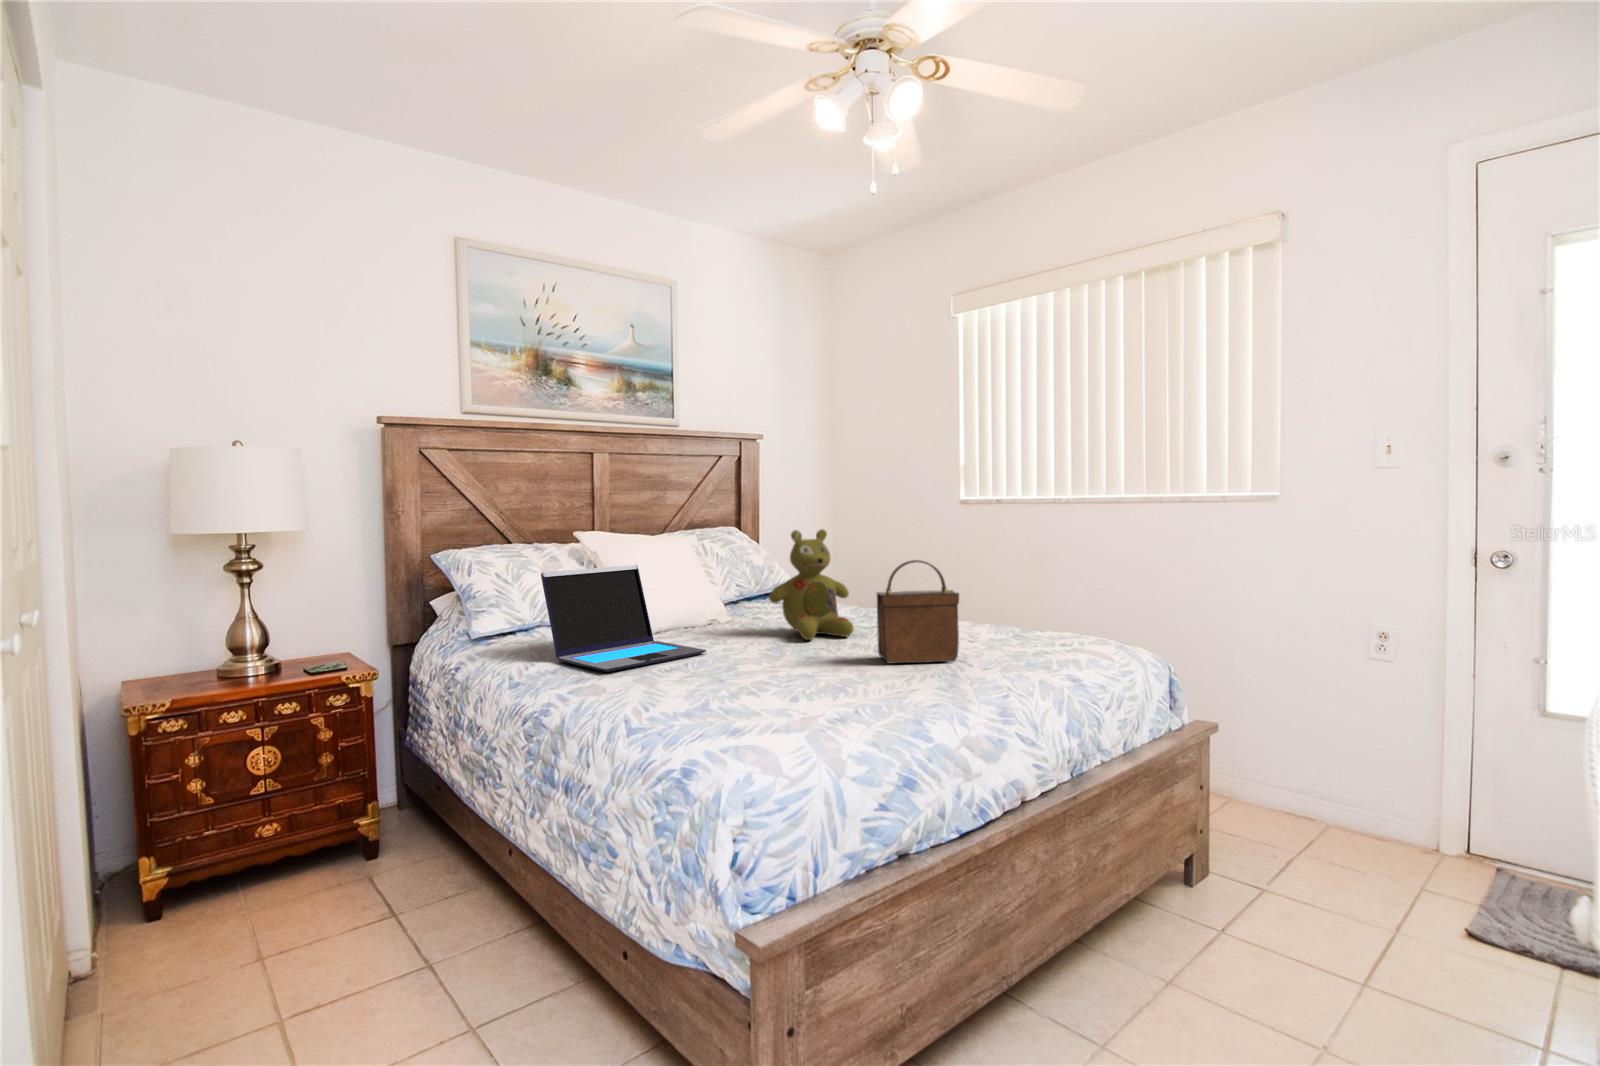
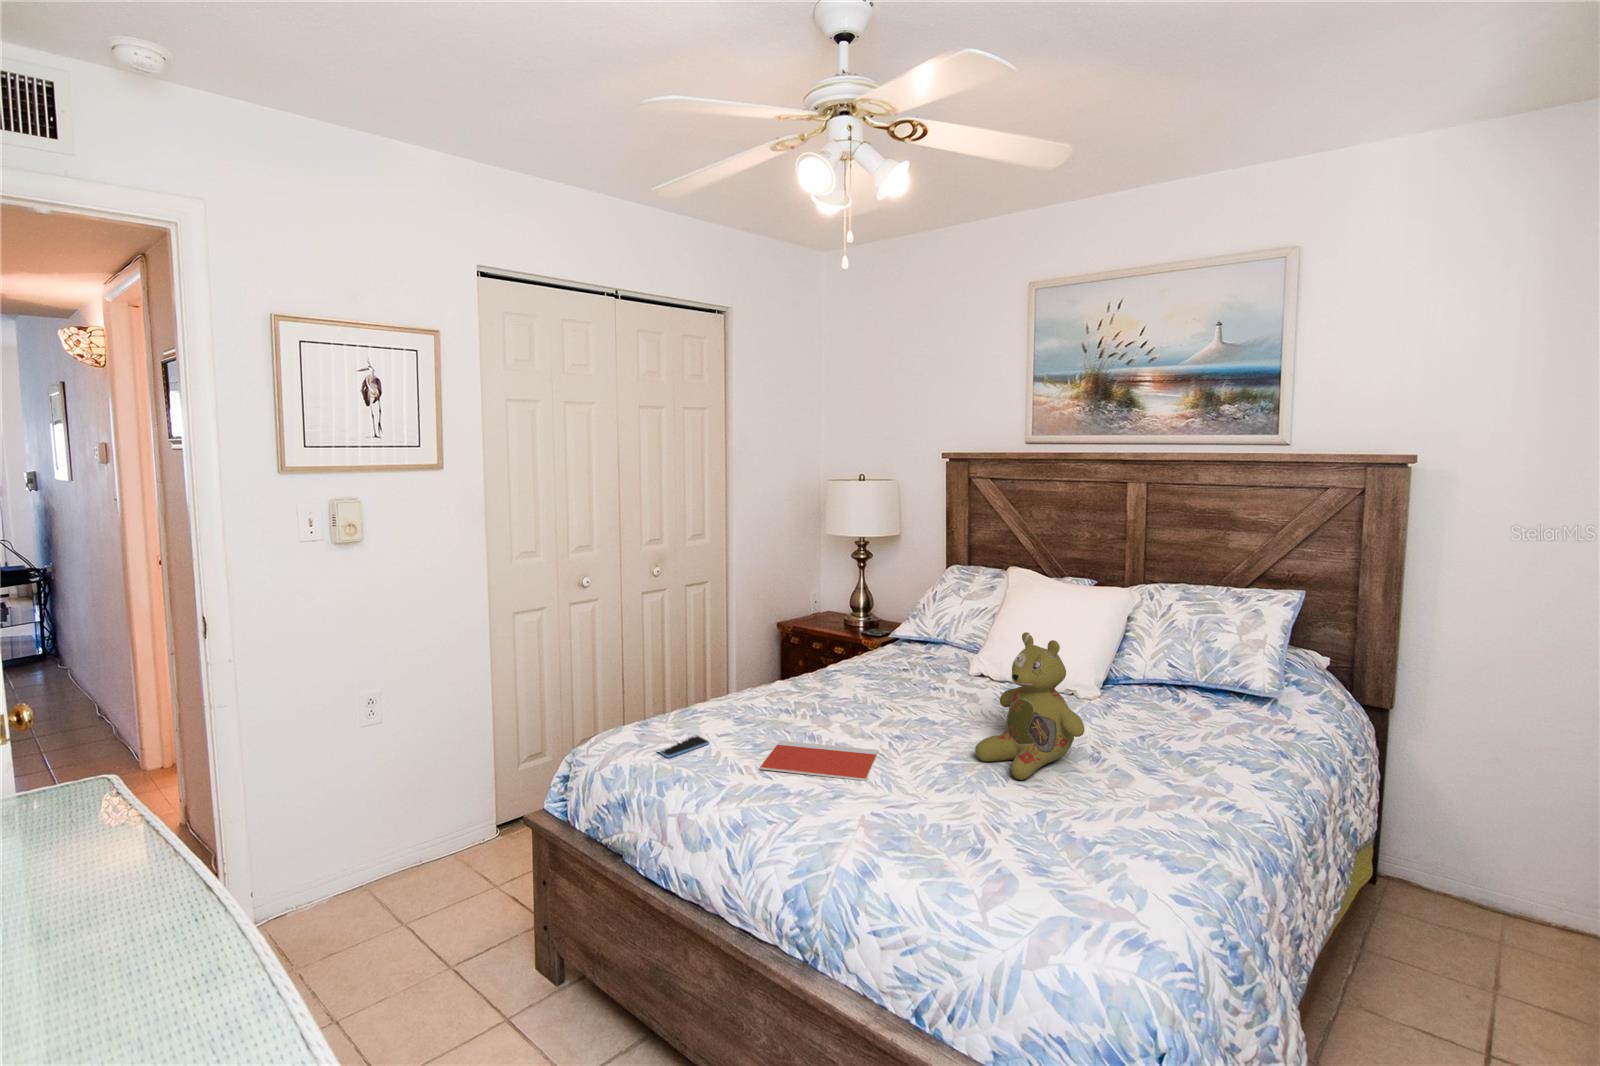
handbag: present [877,560,959,664] -> none [871,712,943,852]
laptop: present [541,565,706,672] -> none [809,610,946,723]
notebook: none [714,659,826,689] -> present [760,741,878,781]
smartphone: none [657,705,715,726] -> present [660,736,709,757]

